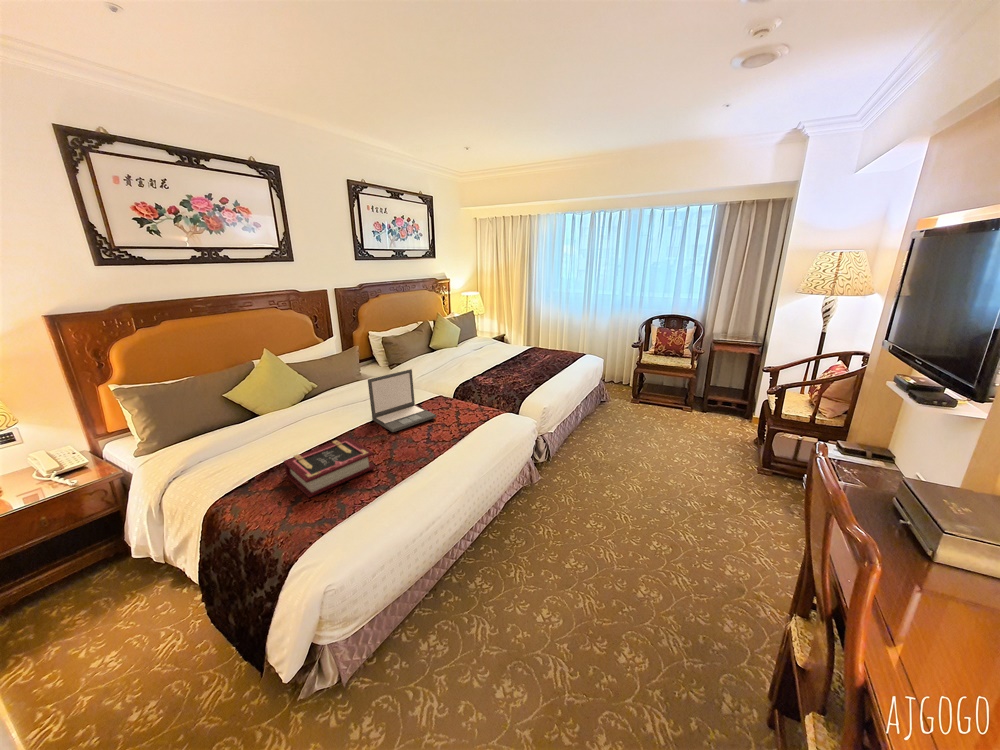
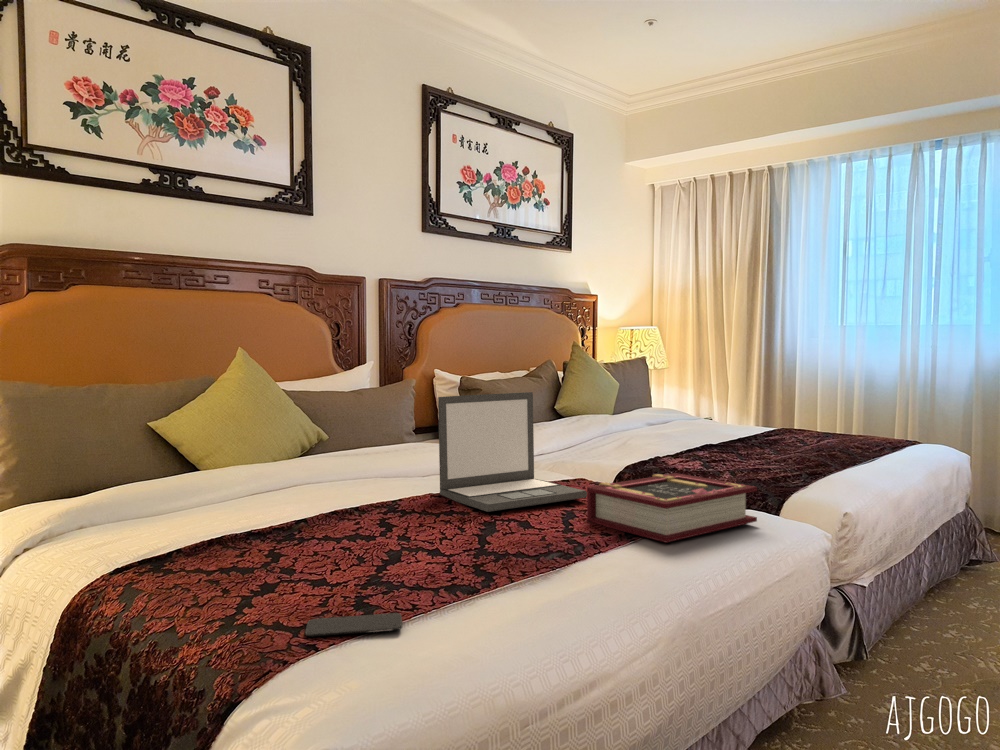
book: present [284,437,375,497] -> present [587,473,757,542]
smartphone: none [317,508,355,527] -> present [305,613,402,637]

